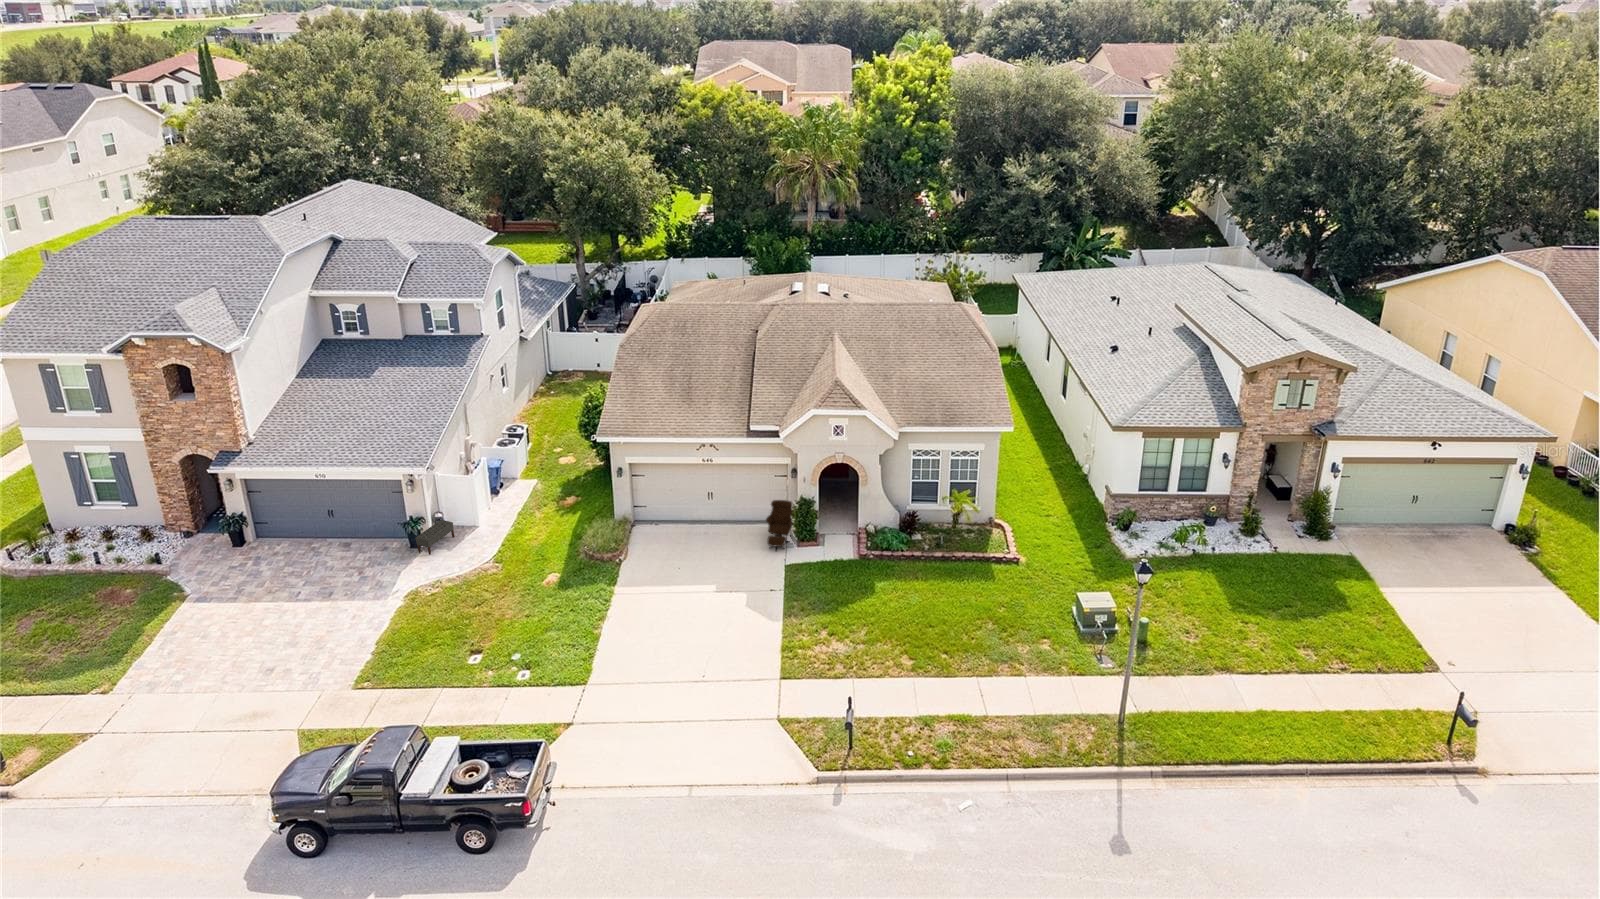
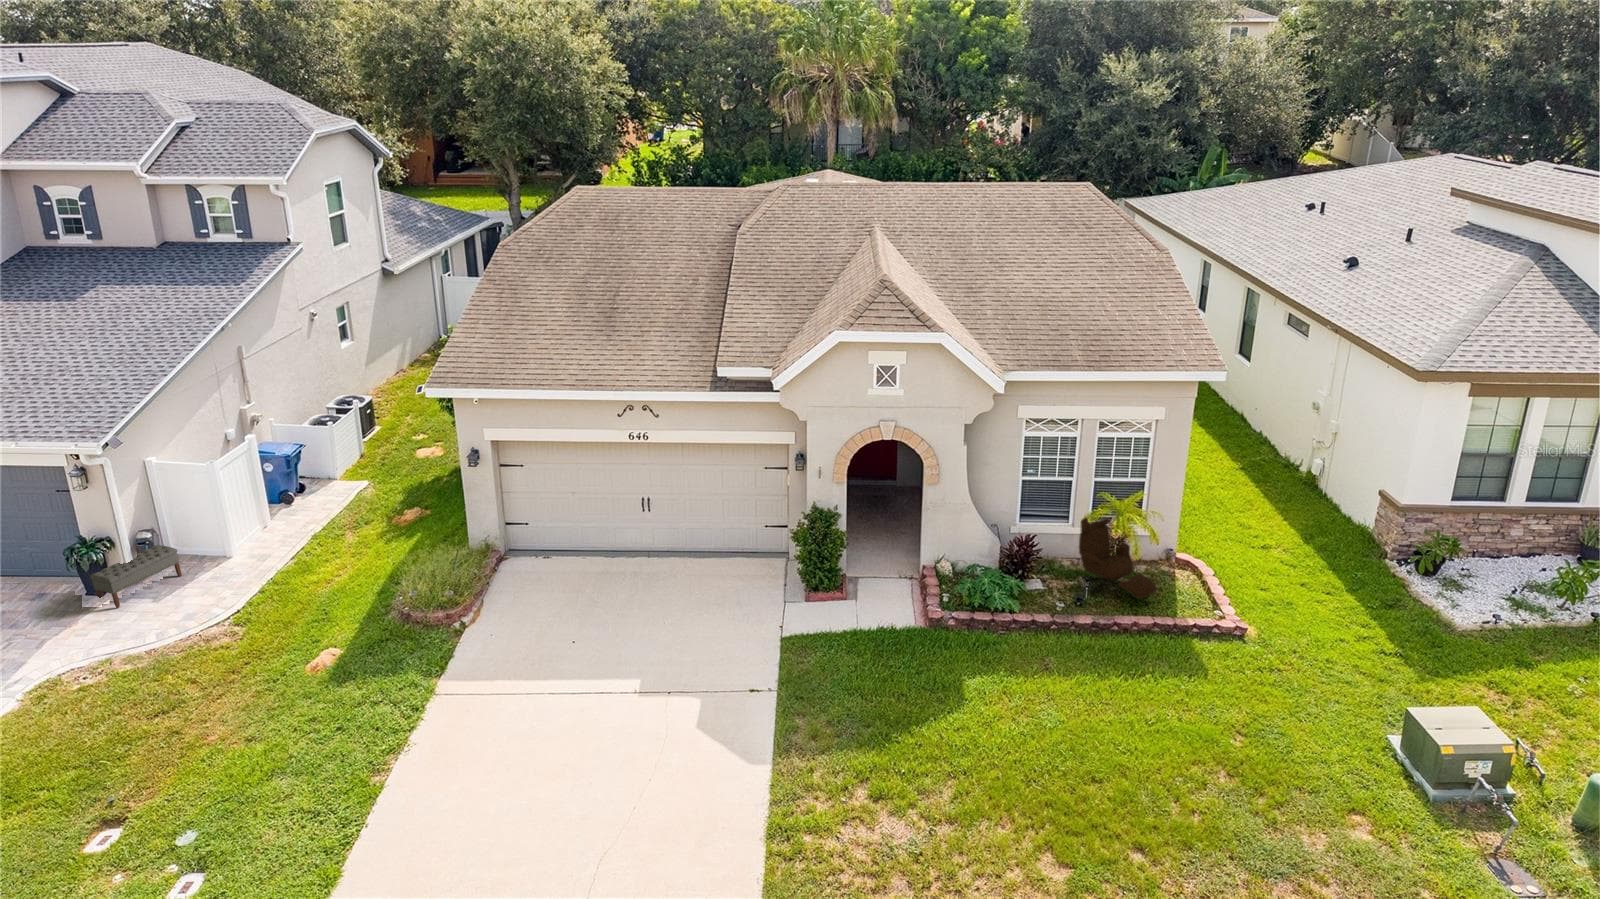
lounge chair: present [766,500,794,547] -> present [1079,517,1157,605]

